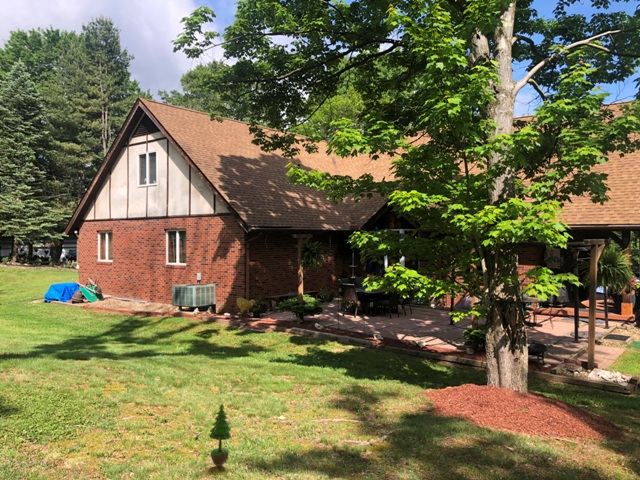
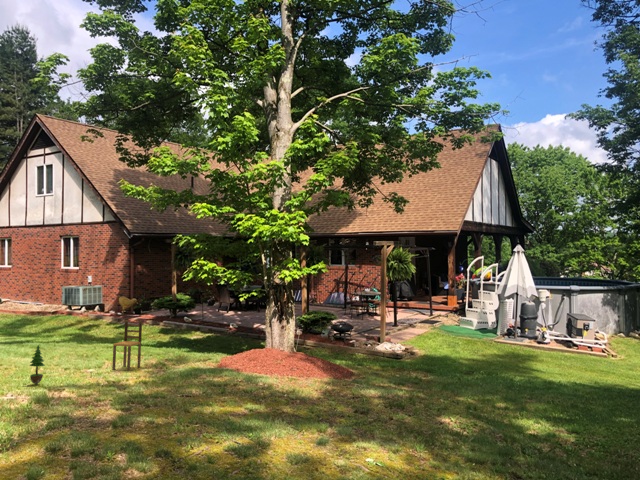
chair: none [302,350,338,429] -> present [112,320,142,371]

